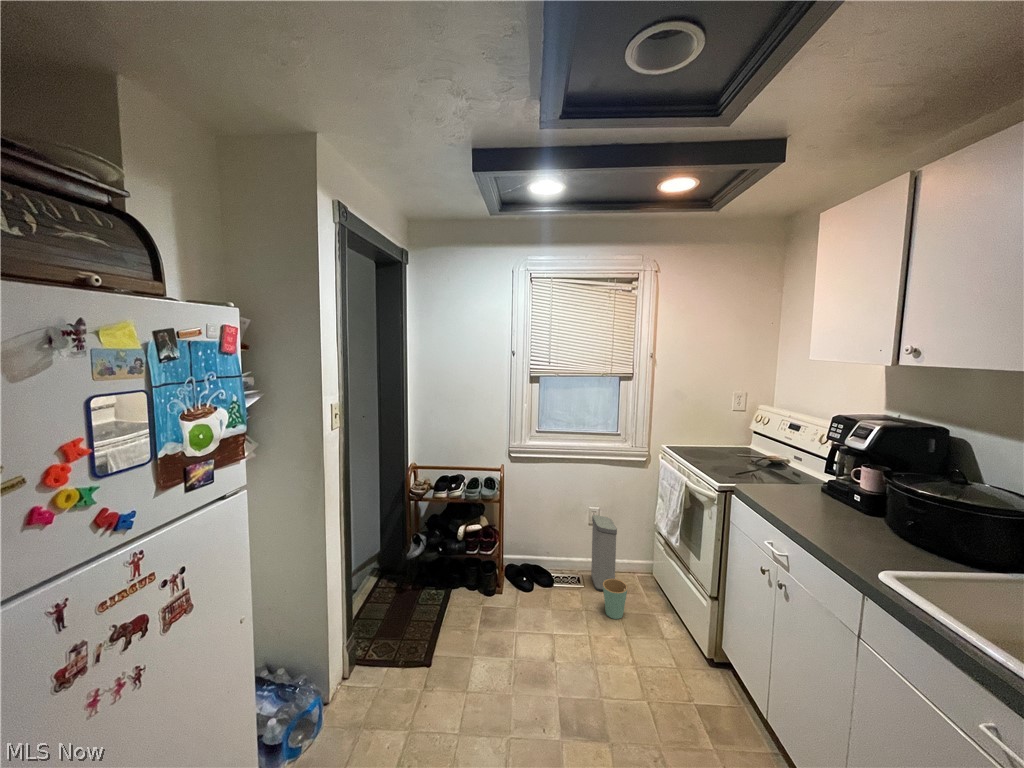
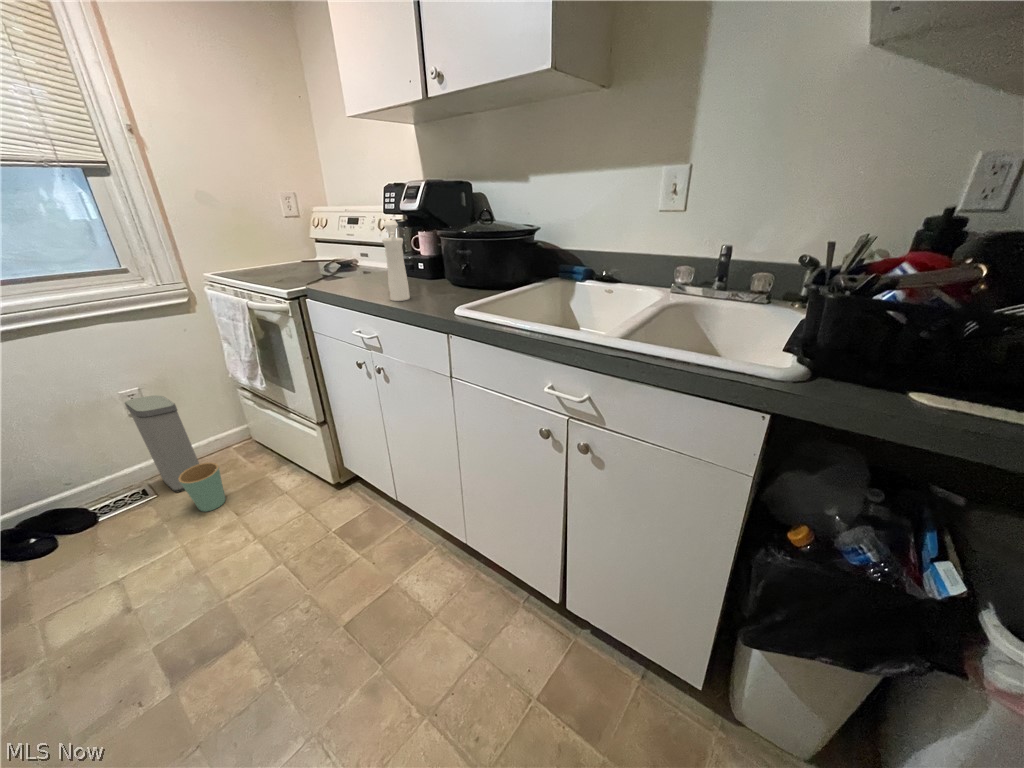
pepper mill: none [812,460,839,536] -> present [382,220,410,301]

